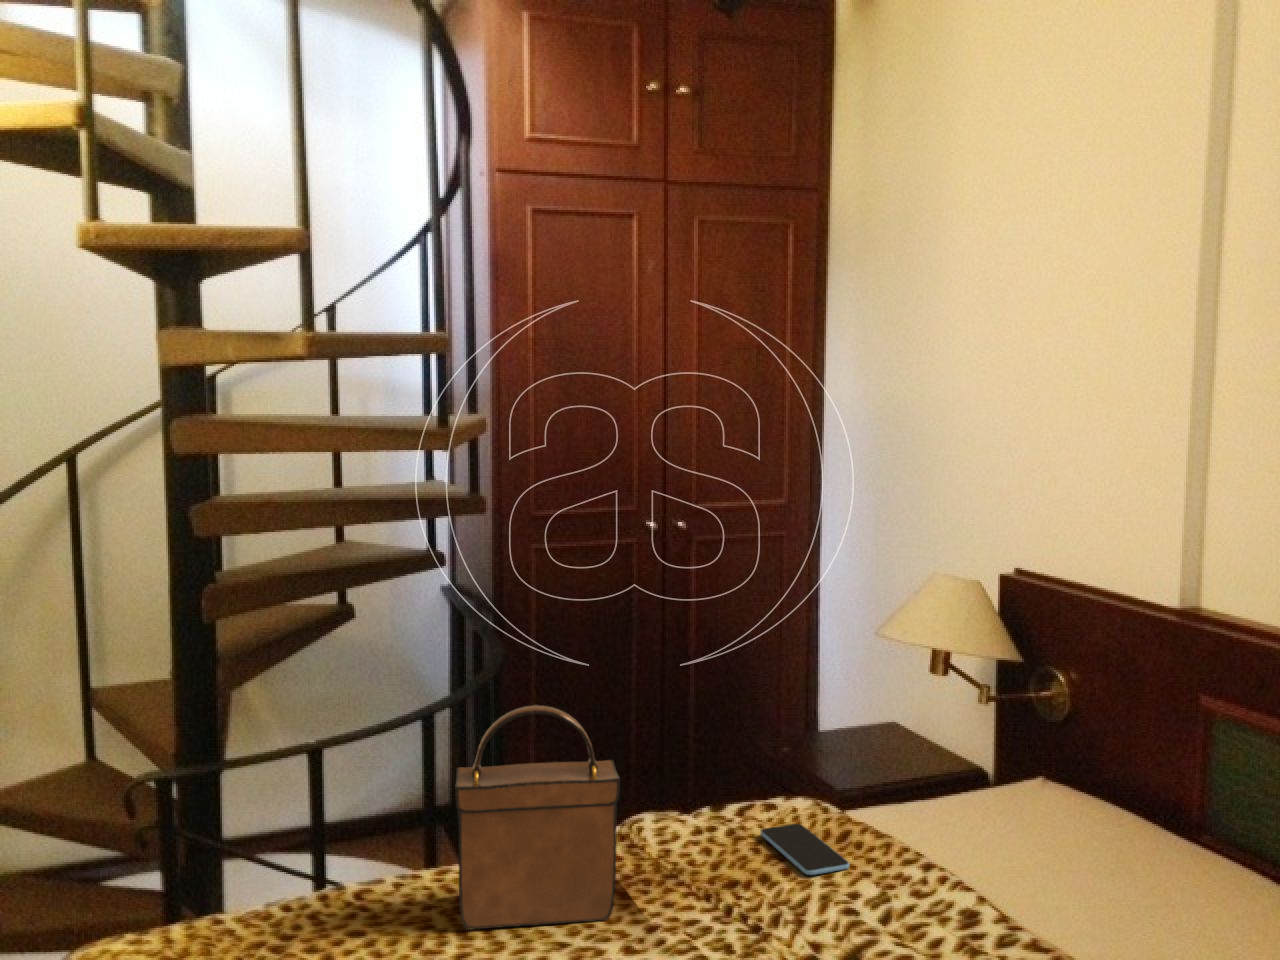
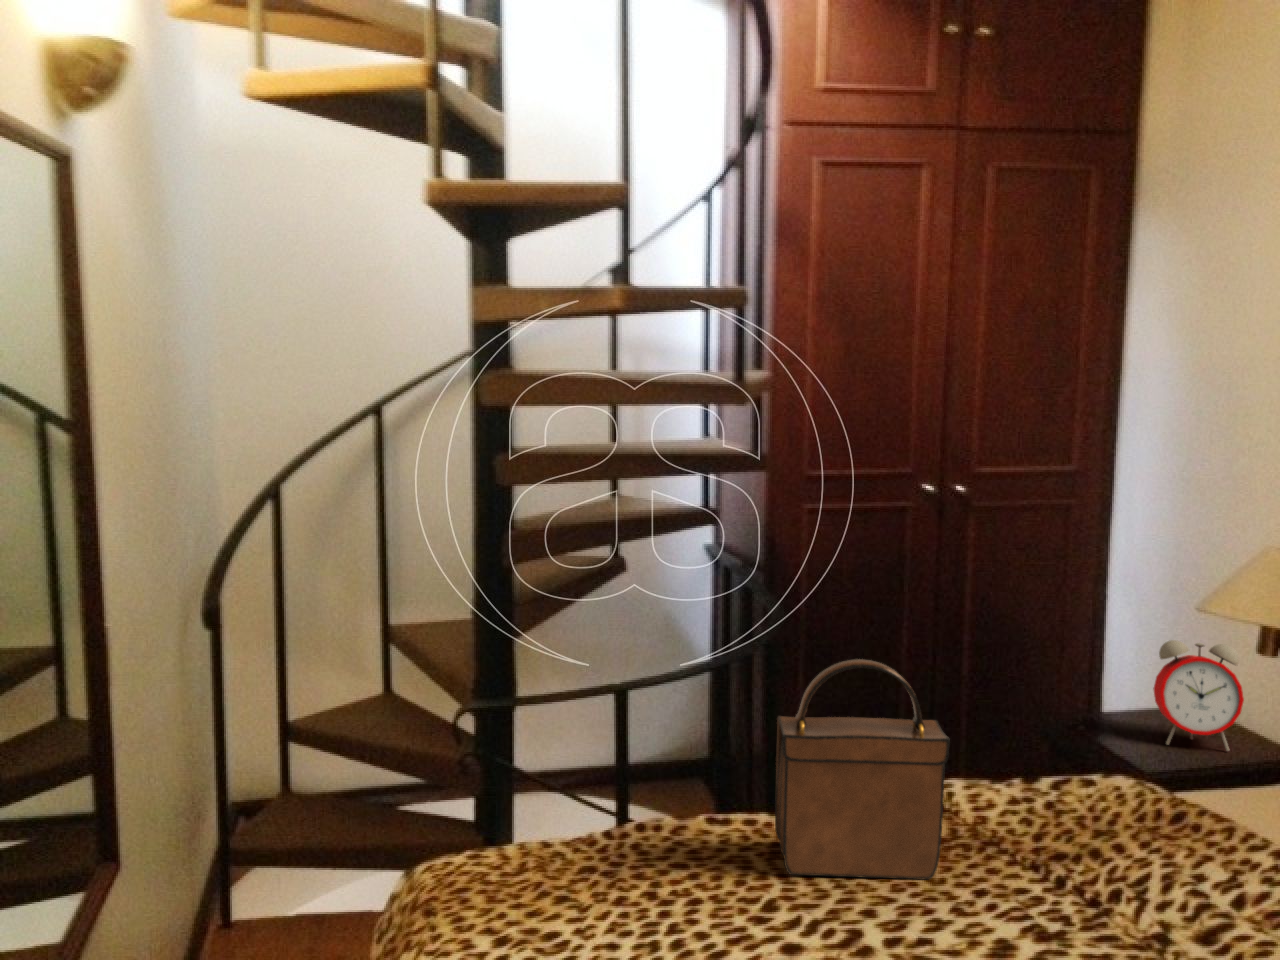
alarm clock: none [846,666,920,764] -> present [1153,640,1244,751]
smartphone: present [761,824,849,875] -> none [1085,801,1191,854]

